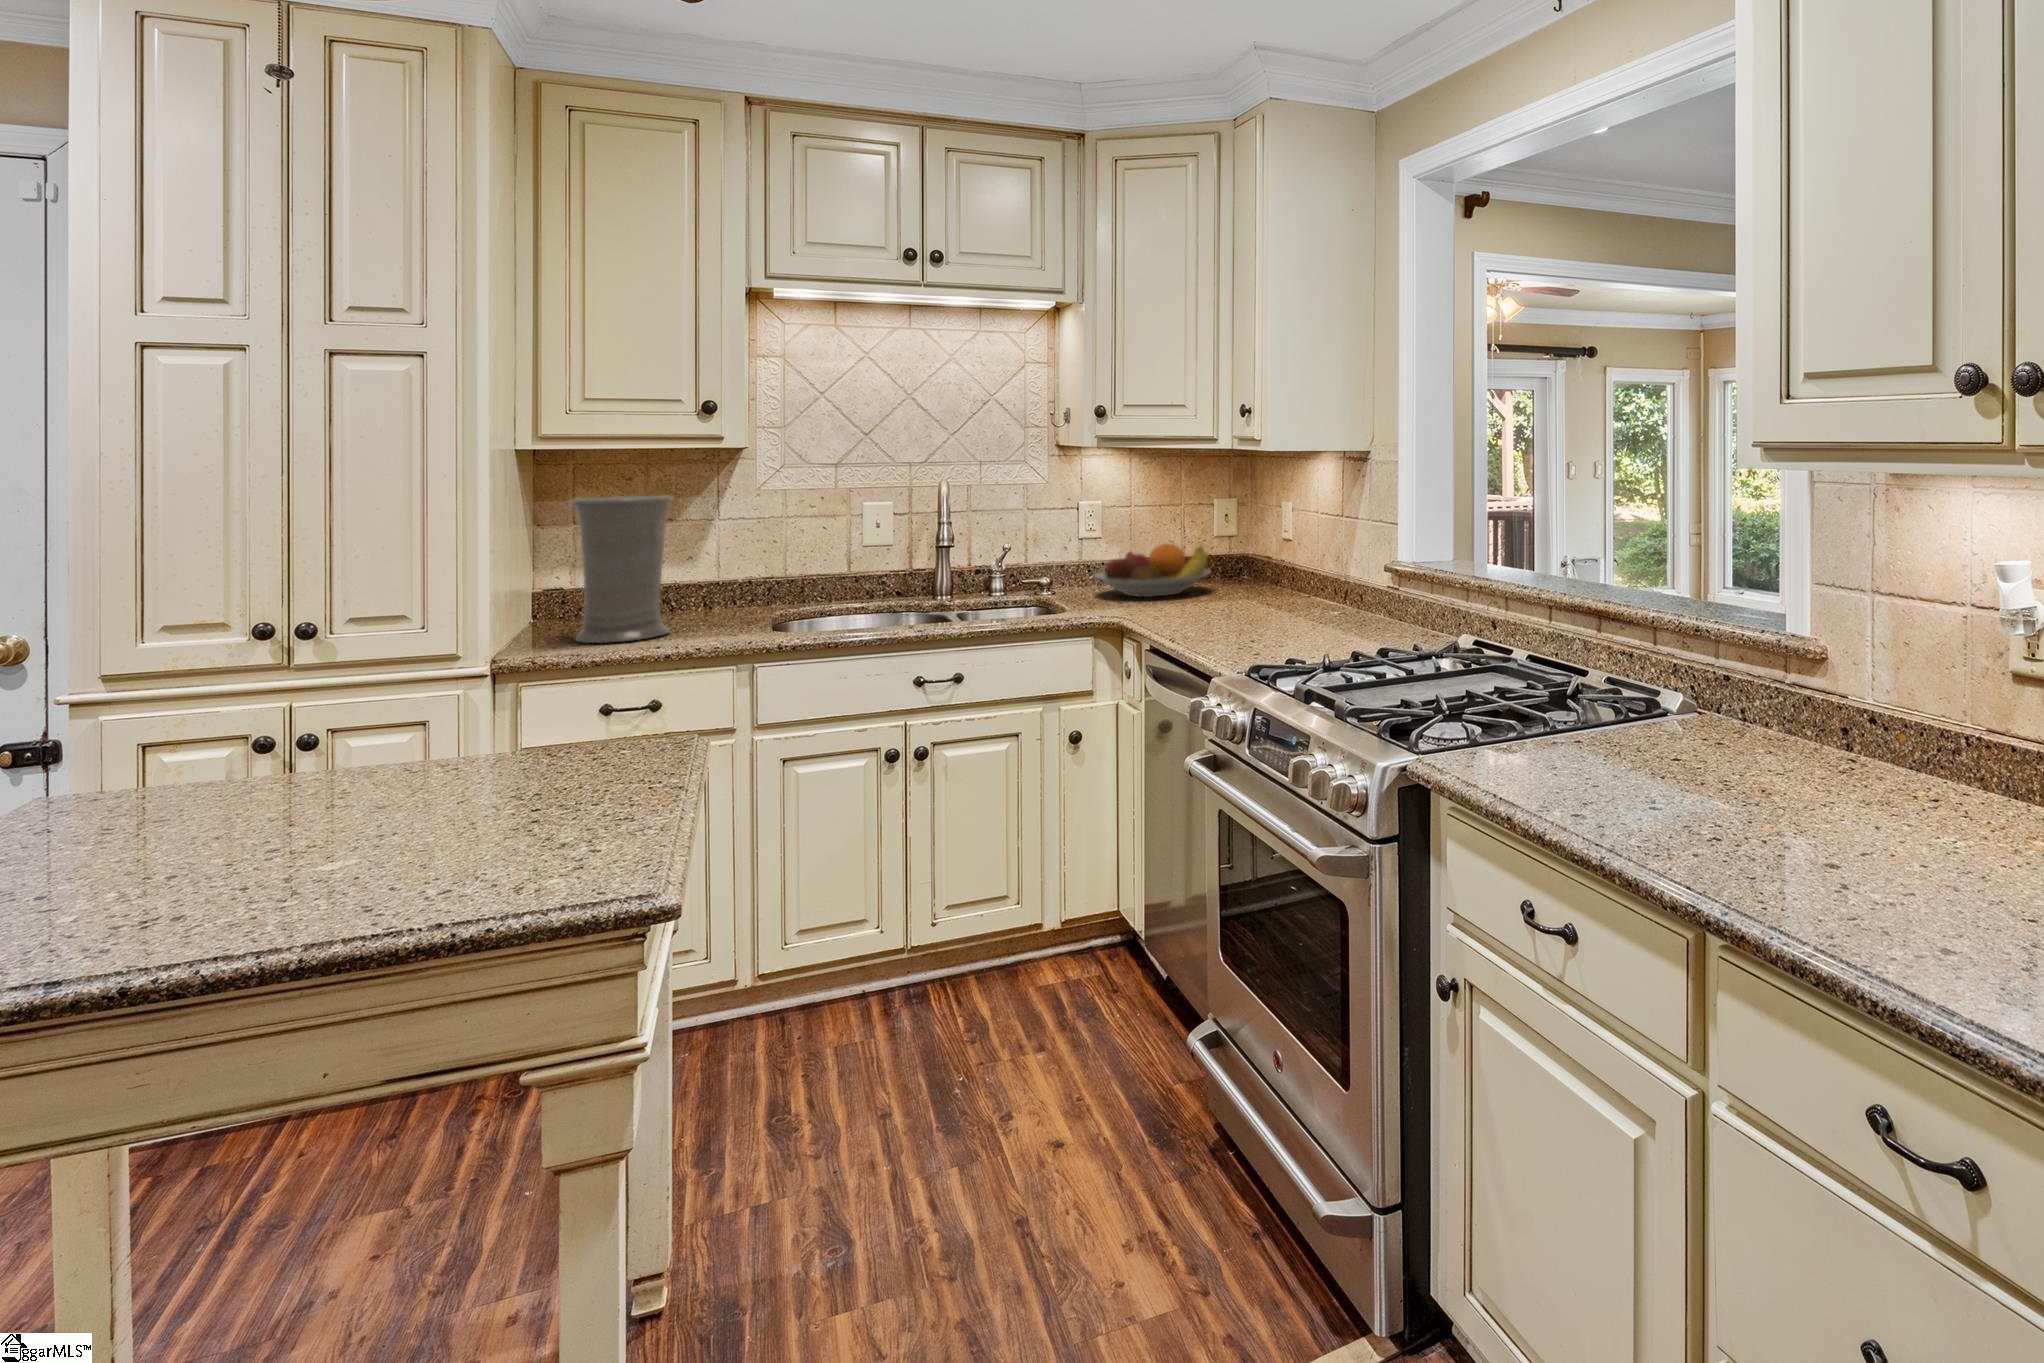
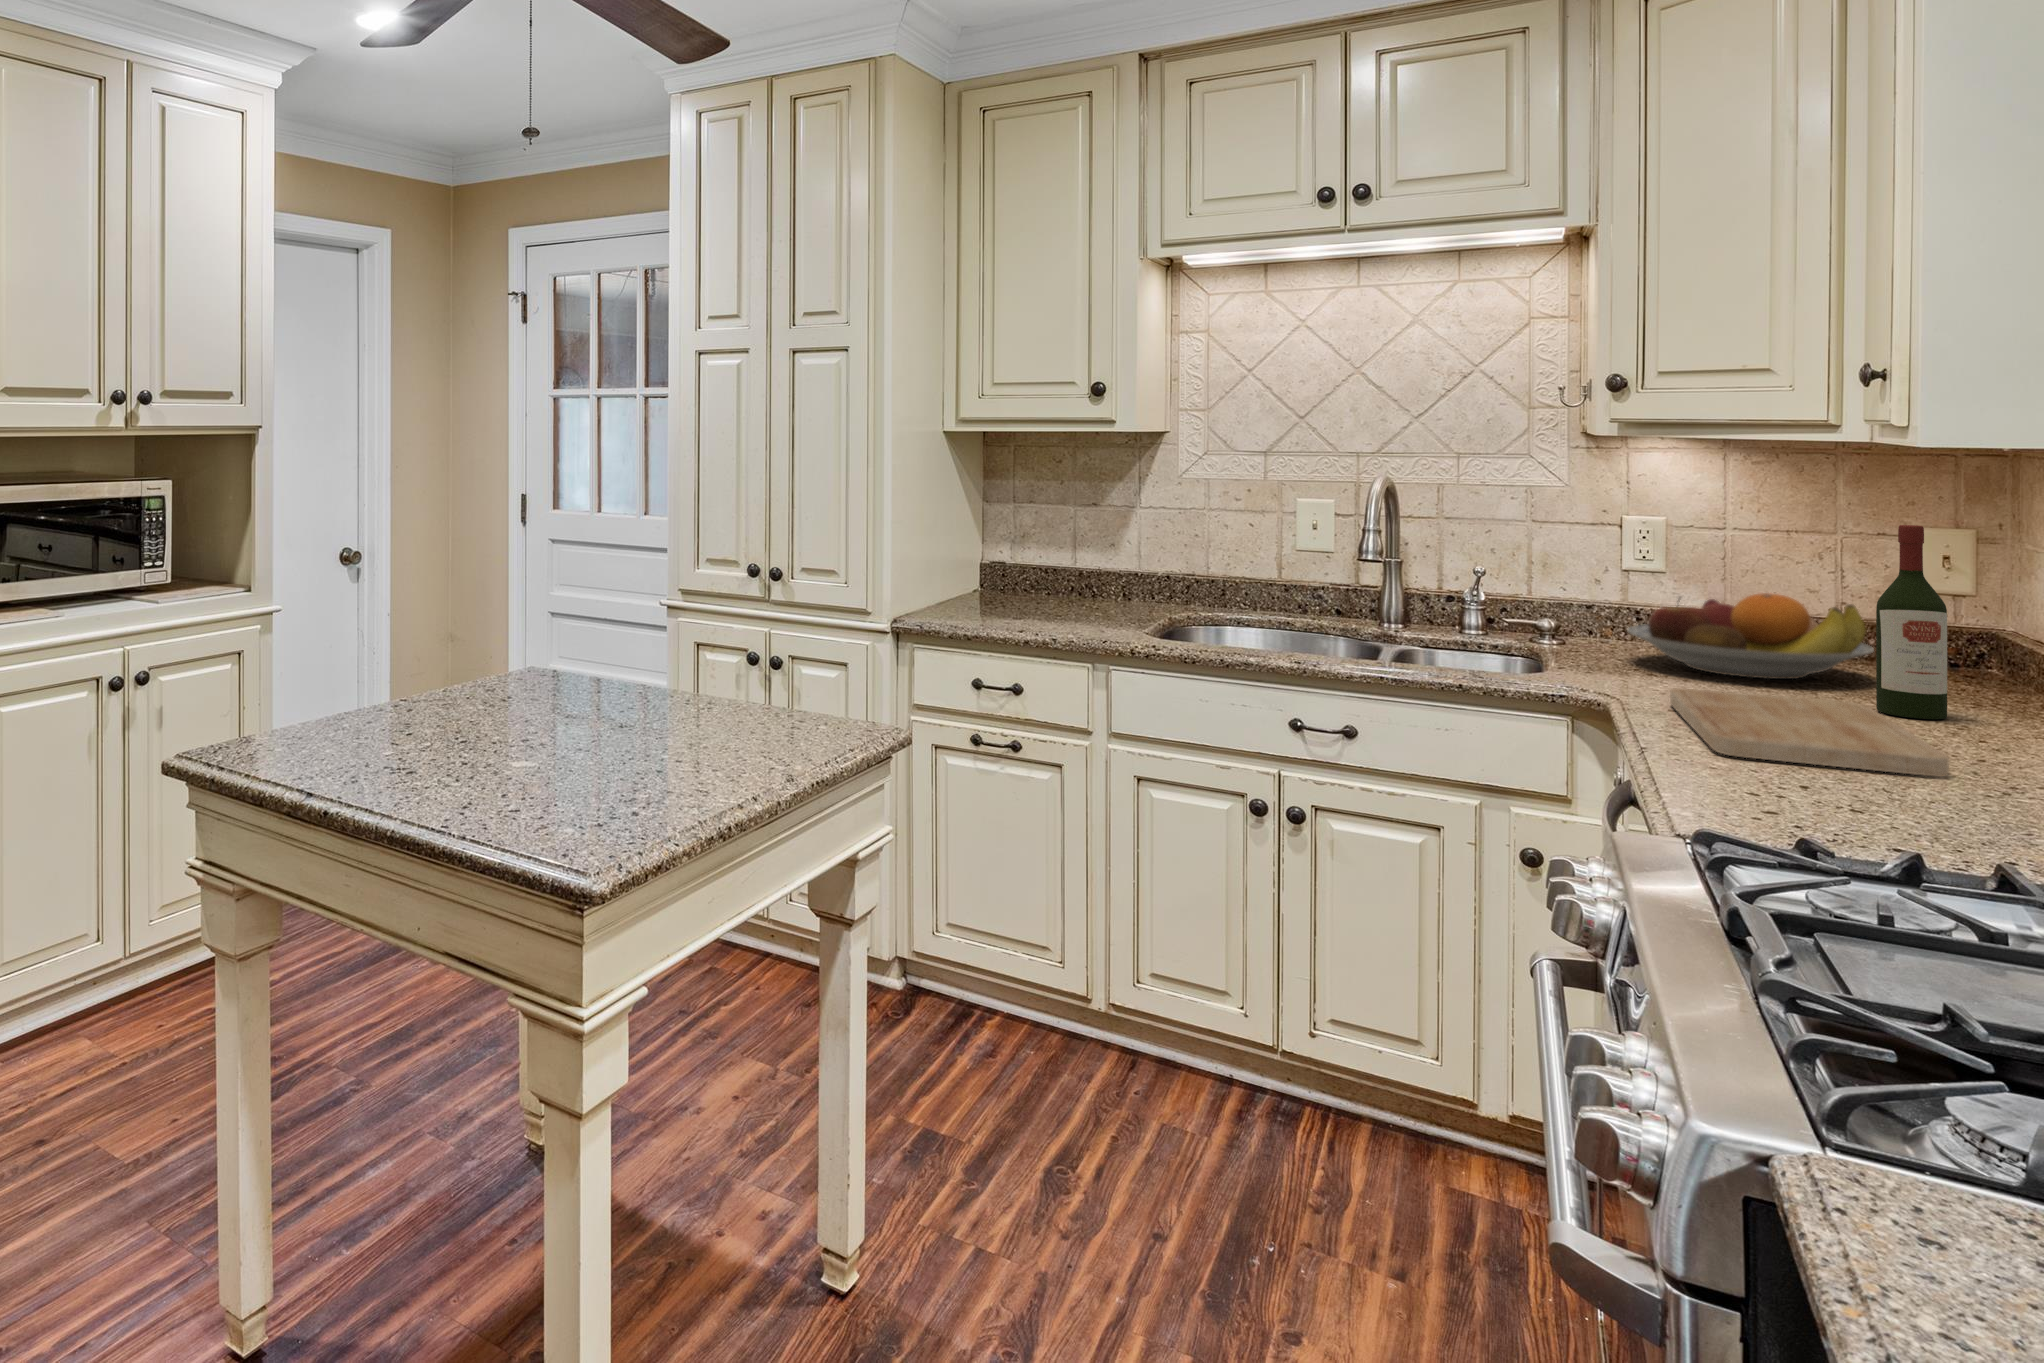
vase: present [571,496,673,643] -> none [985,475,1076,621]
wine bottle: none [1230,496,1259,603] -> present [1876,525,1947,719]
cutting board: none [1152,598,1295,633] -> present [1670,688,1949,776]

